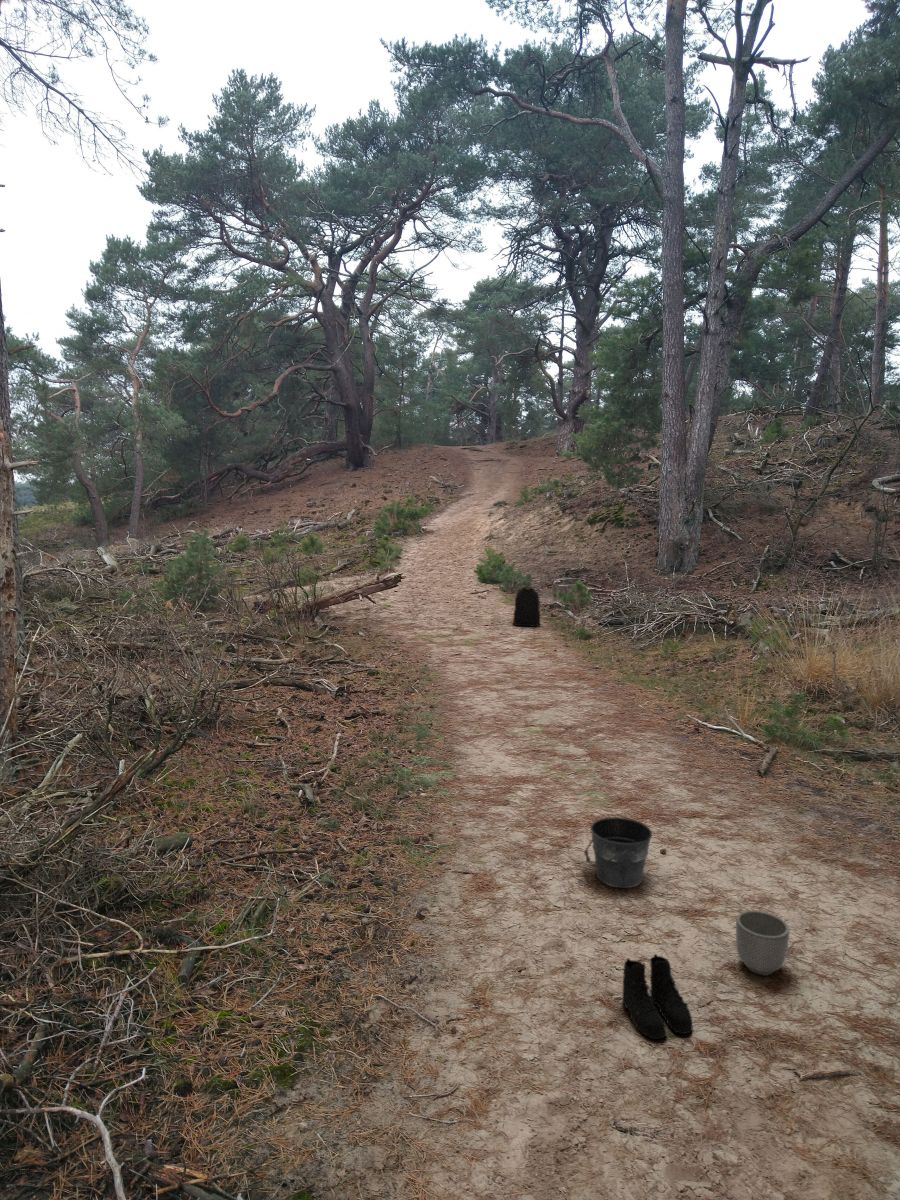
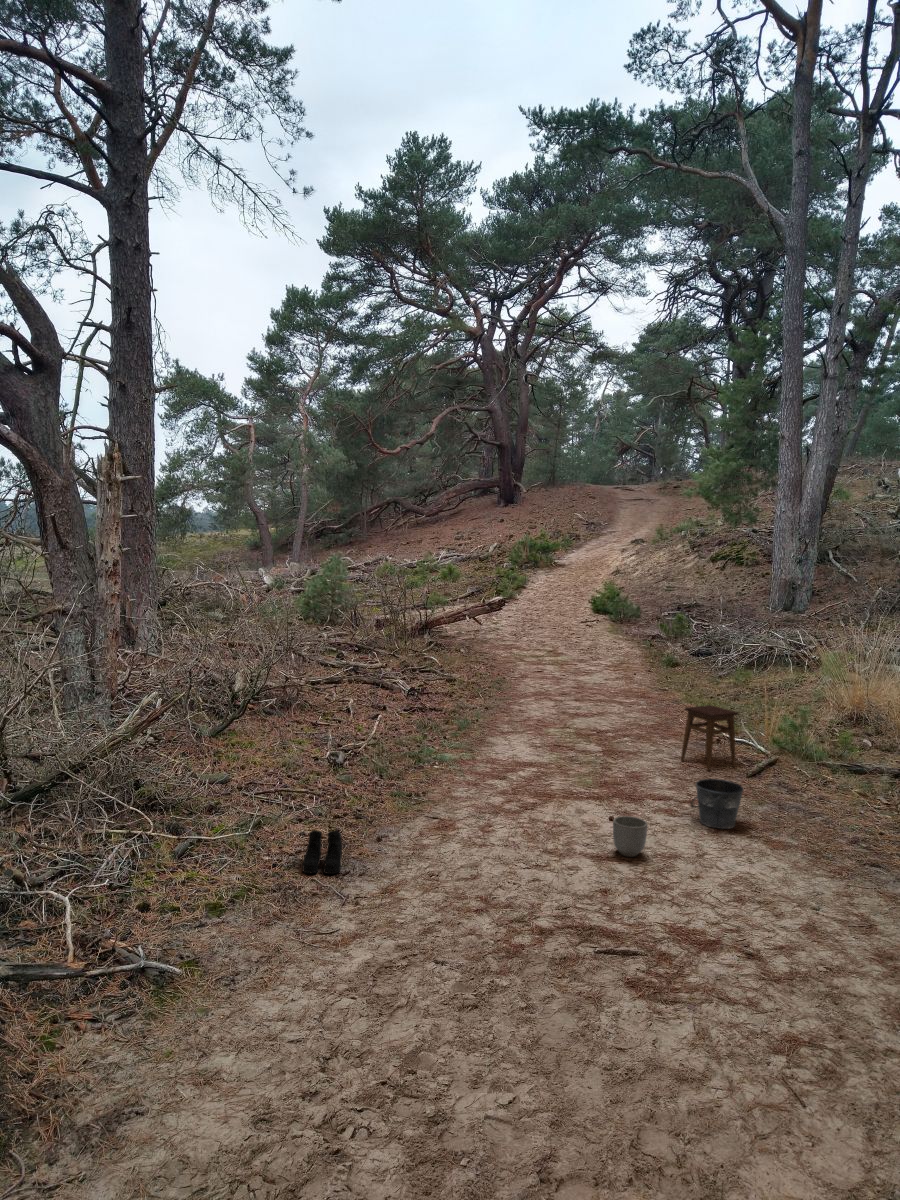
backpack: present [513,586,540,626] -> none [605,616,631,654]
stool: none [689,701,755,785] -> present [681,705,738,771]
bucket: present [584,817,652,888] -> present [691,779,744,829]
boots: present [623,954,692,1039] -> present [303,830,342,874]

